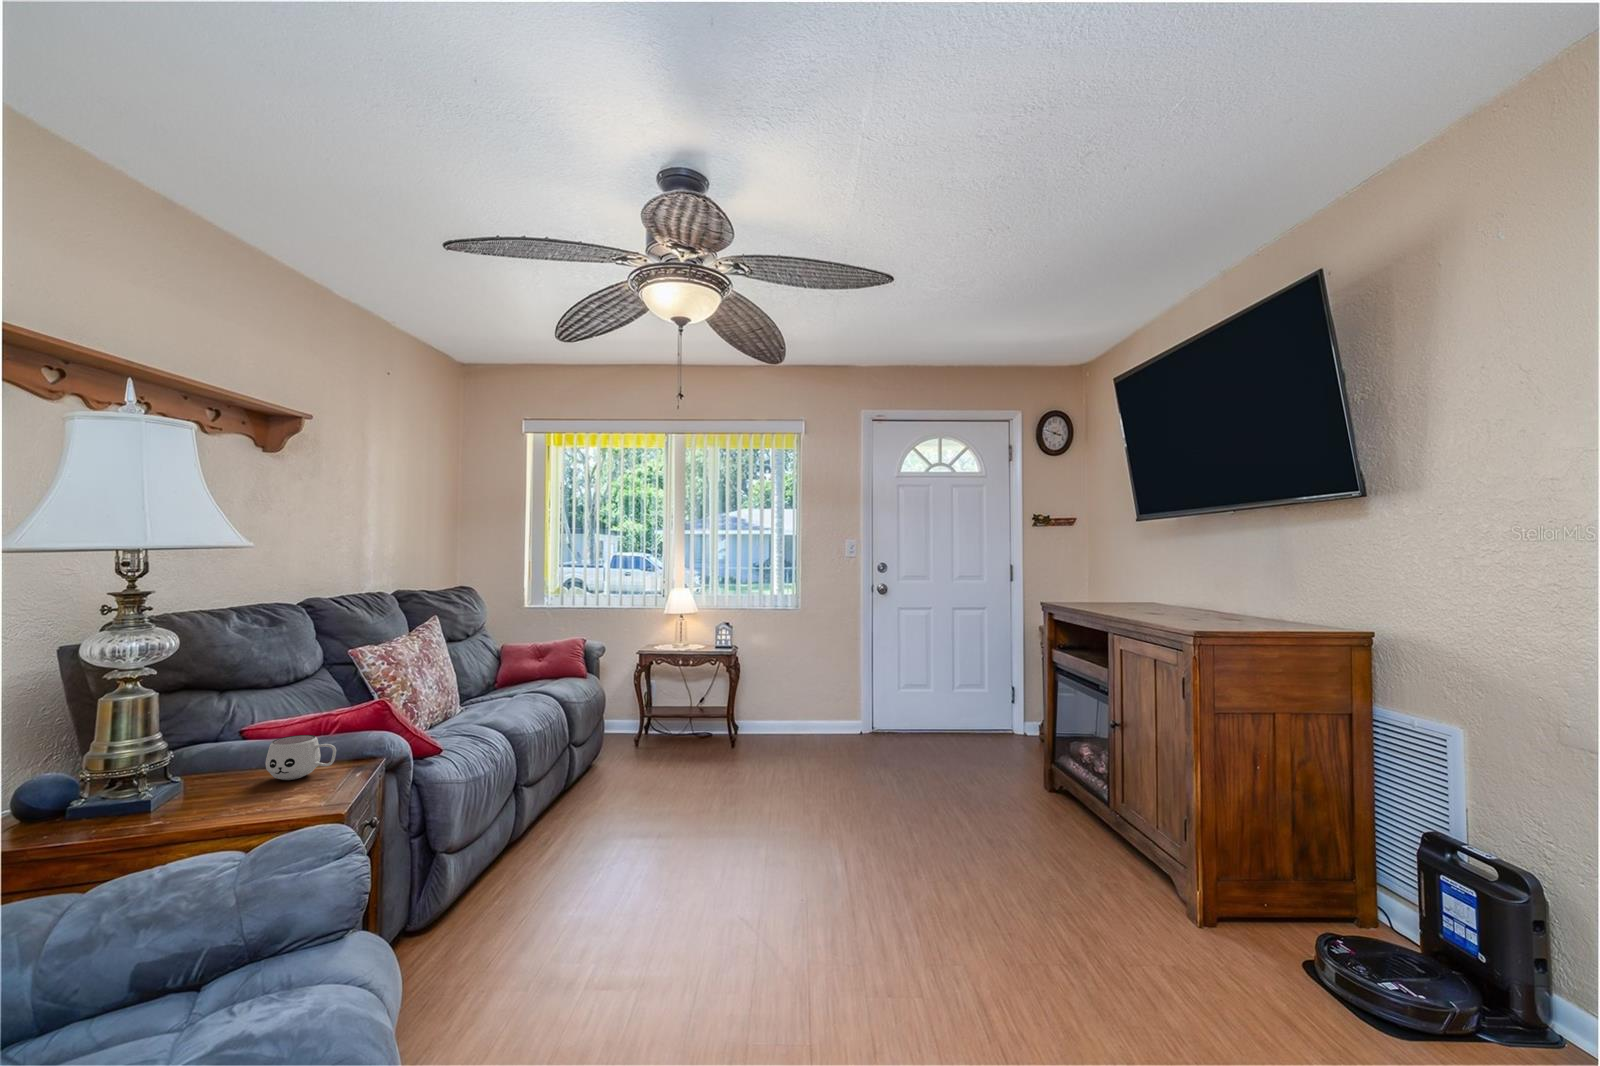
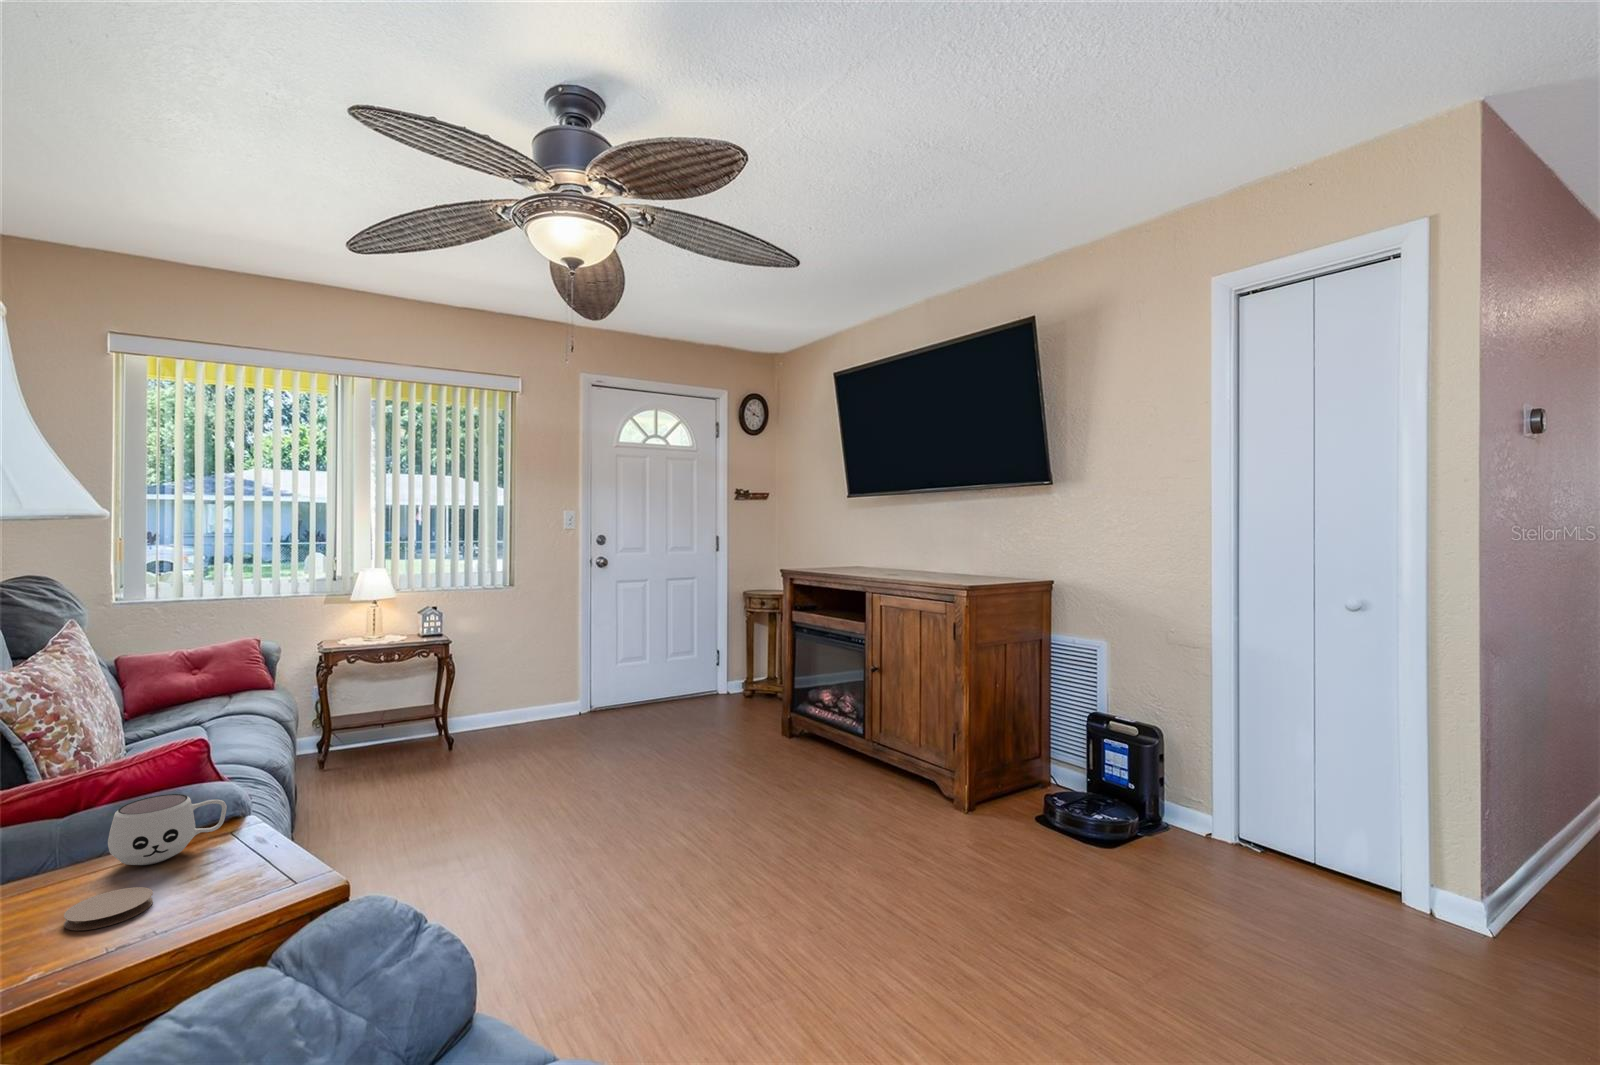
coaster: none [192,791,246,811] -> present [64,887,153,930]

